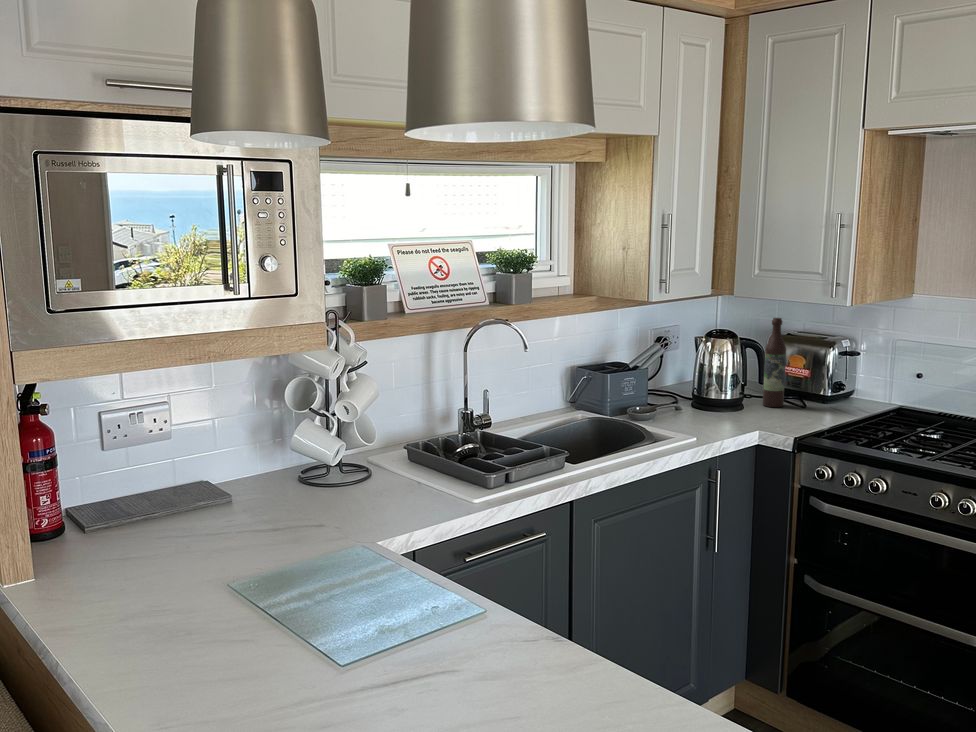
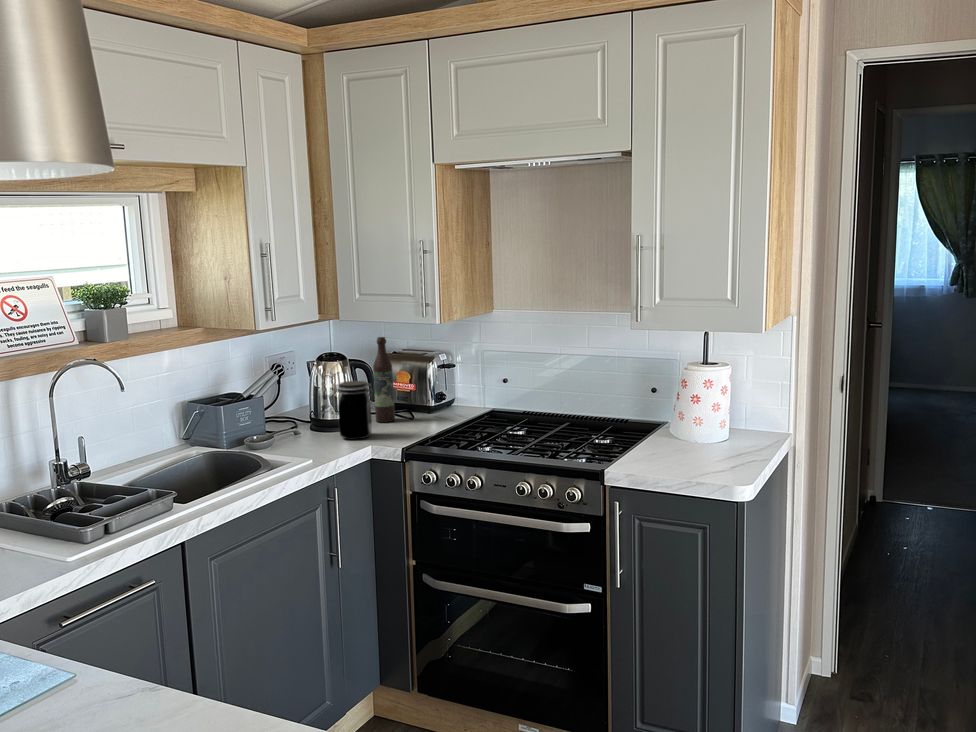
jar: none [725,361,766,422] -> present [336,381,372,439]

